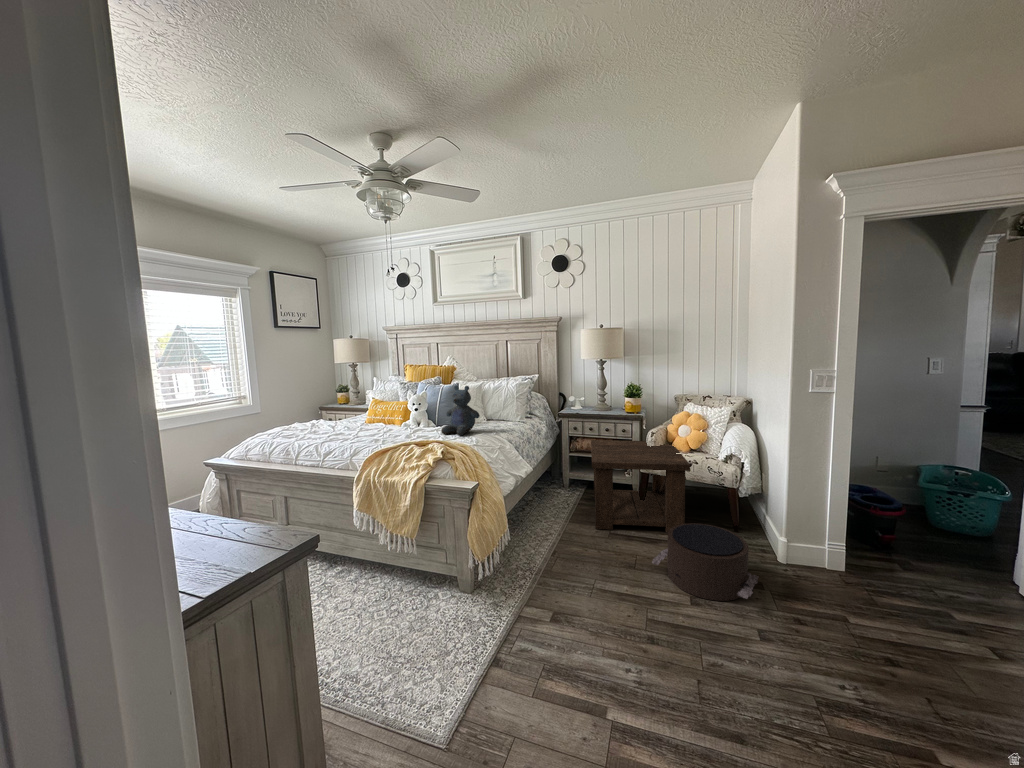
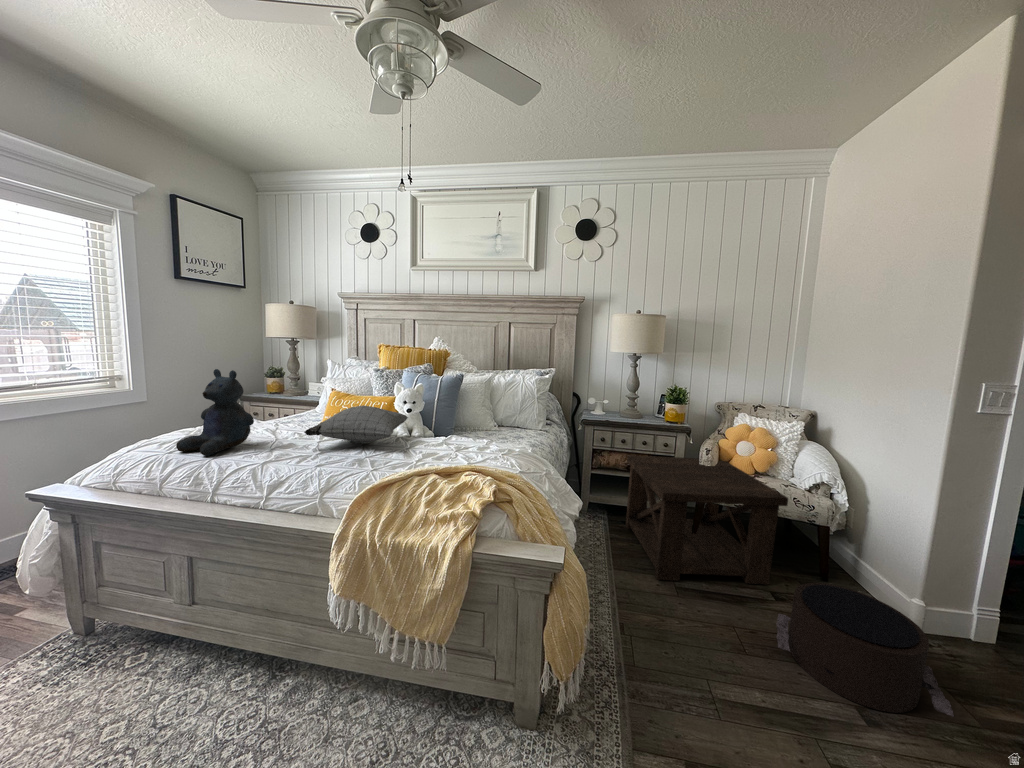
stuffed bear: present [441,385,480,436] -> present [176,369,254,456]
pillow: none [347,407,418,431] -> present [304,405,408,442]

